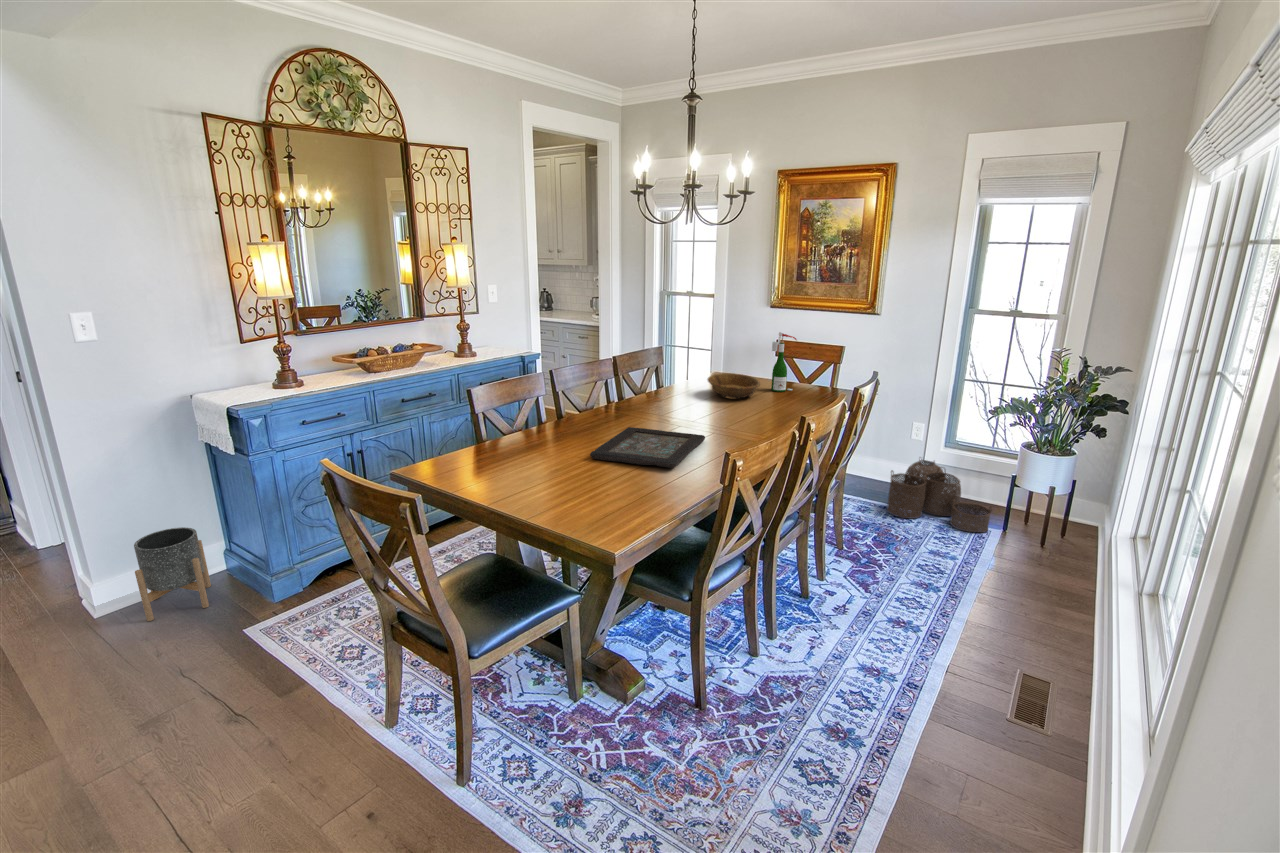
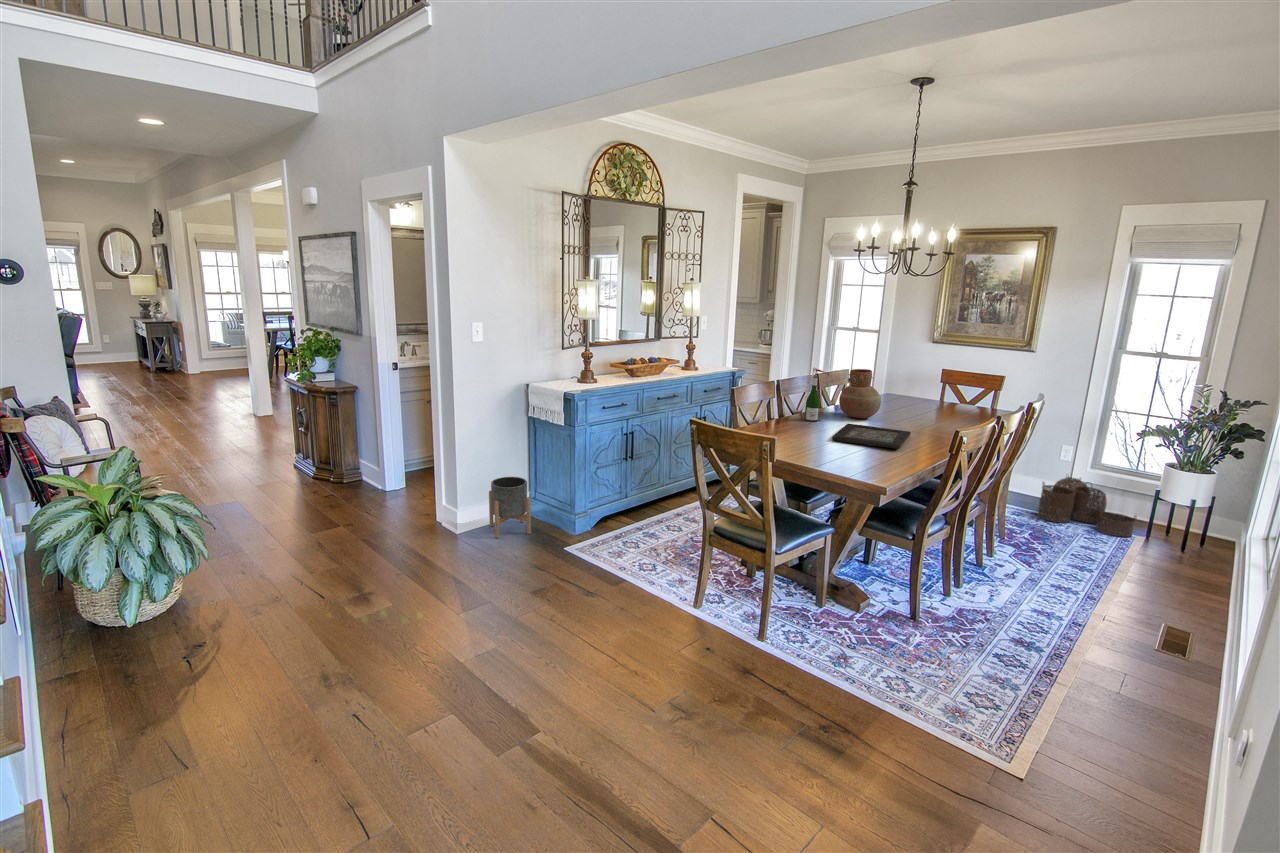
wine bottle: present [771,332,797,392] -> present [805,368,829,421]
vase: none [628,351,680,416] -> present [839,369,881,418]
decorative bowl: present [708,373,760,398] -> none [894,392,939,411]

